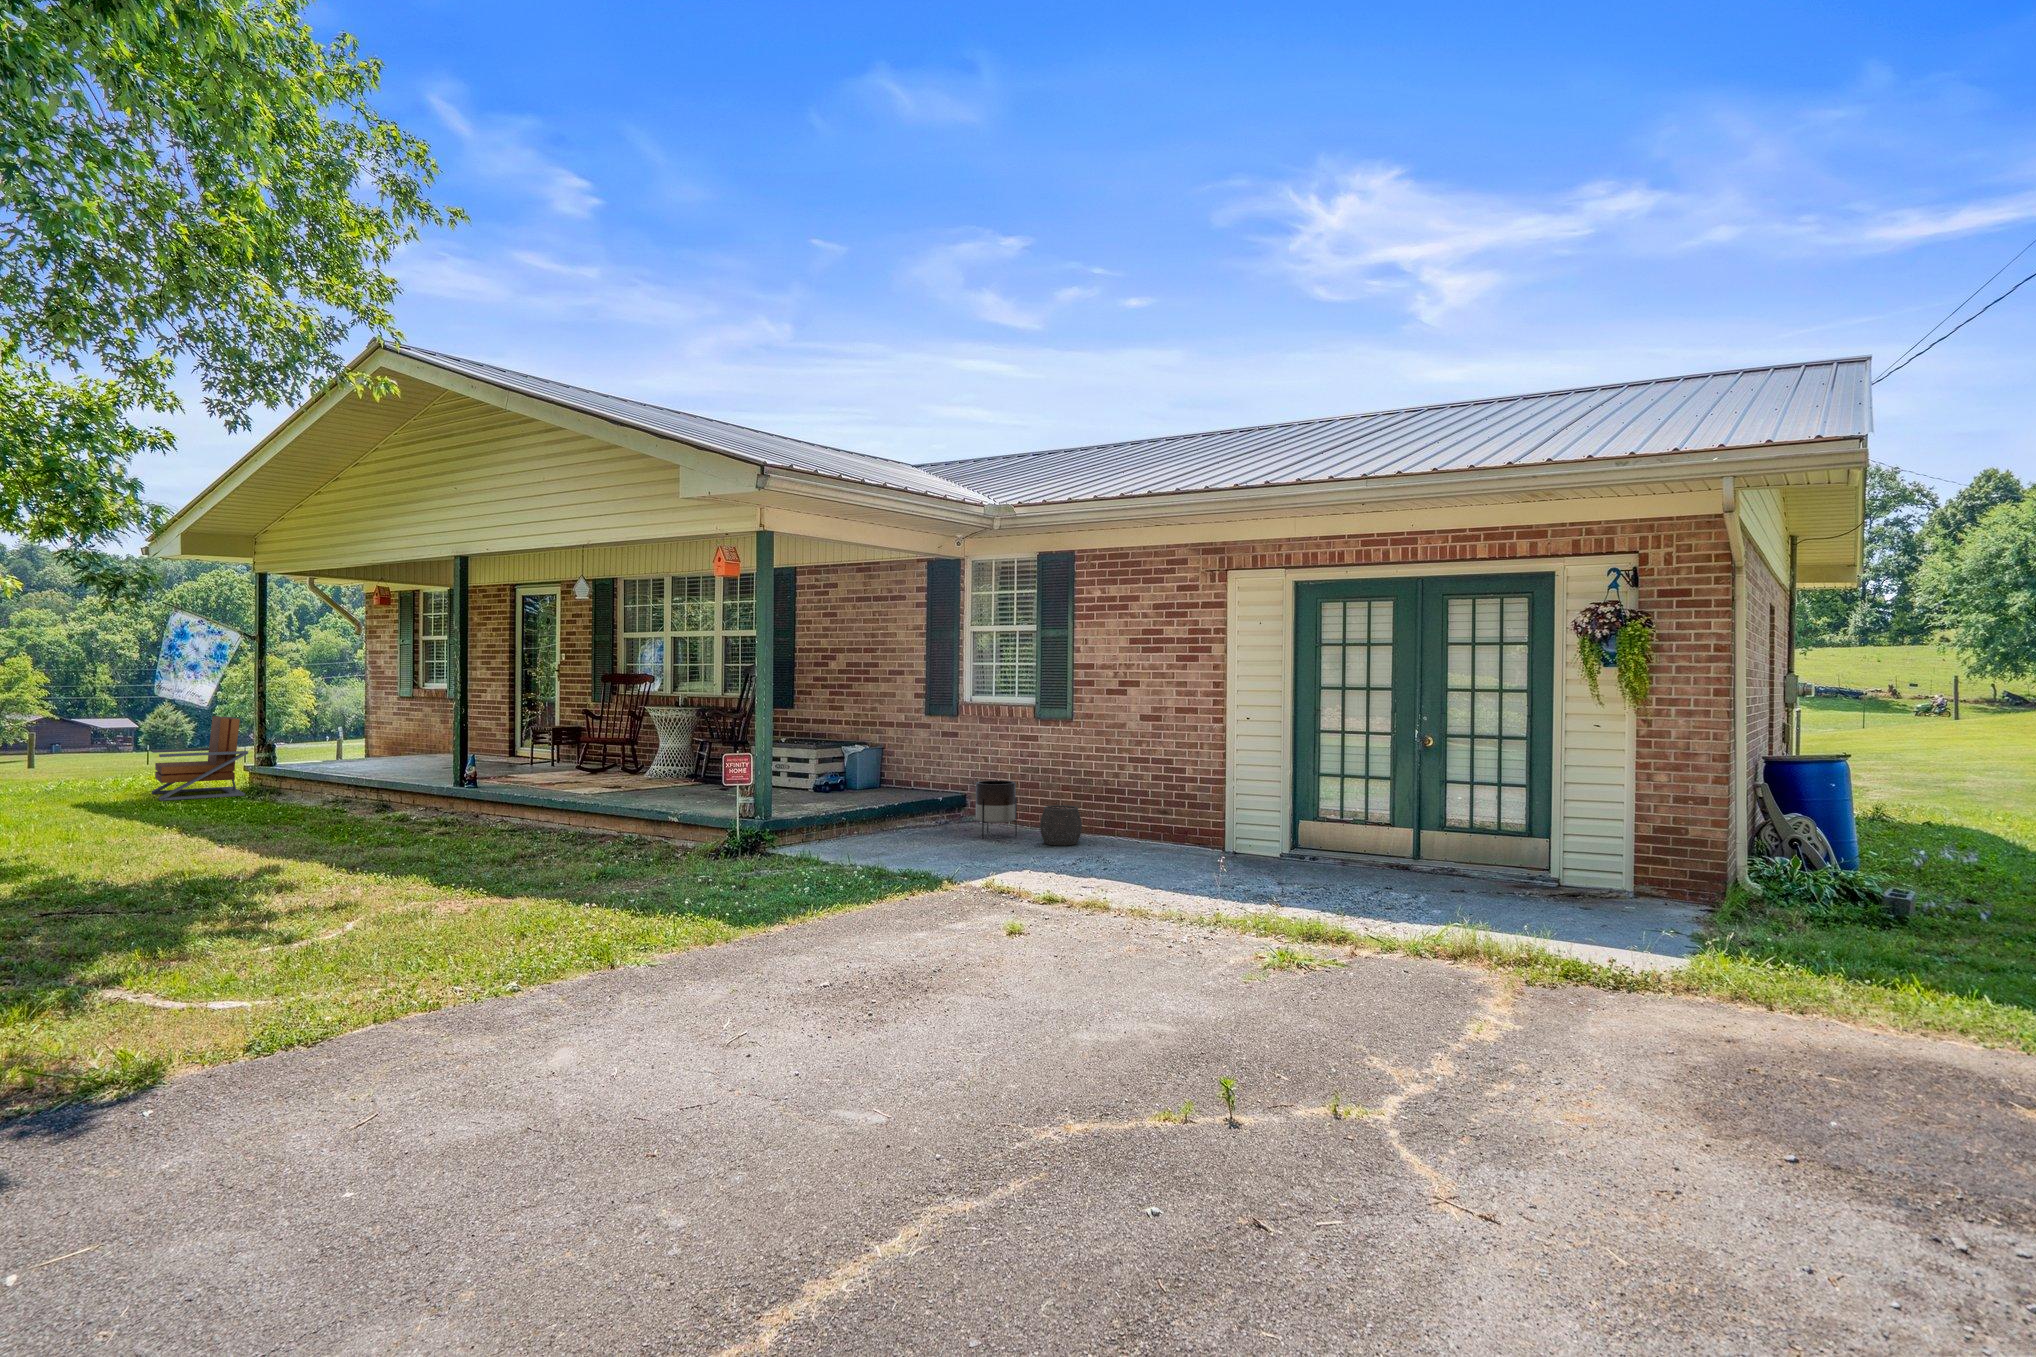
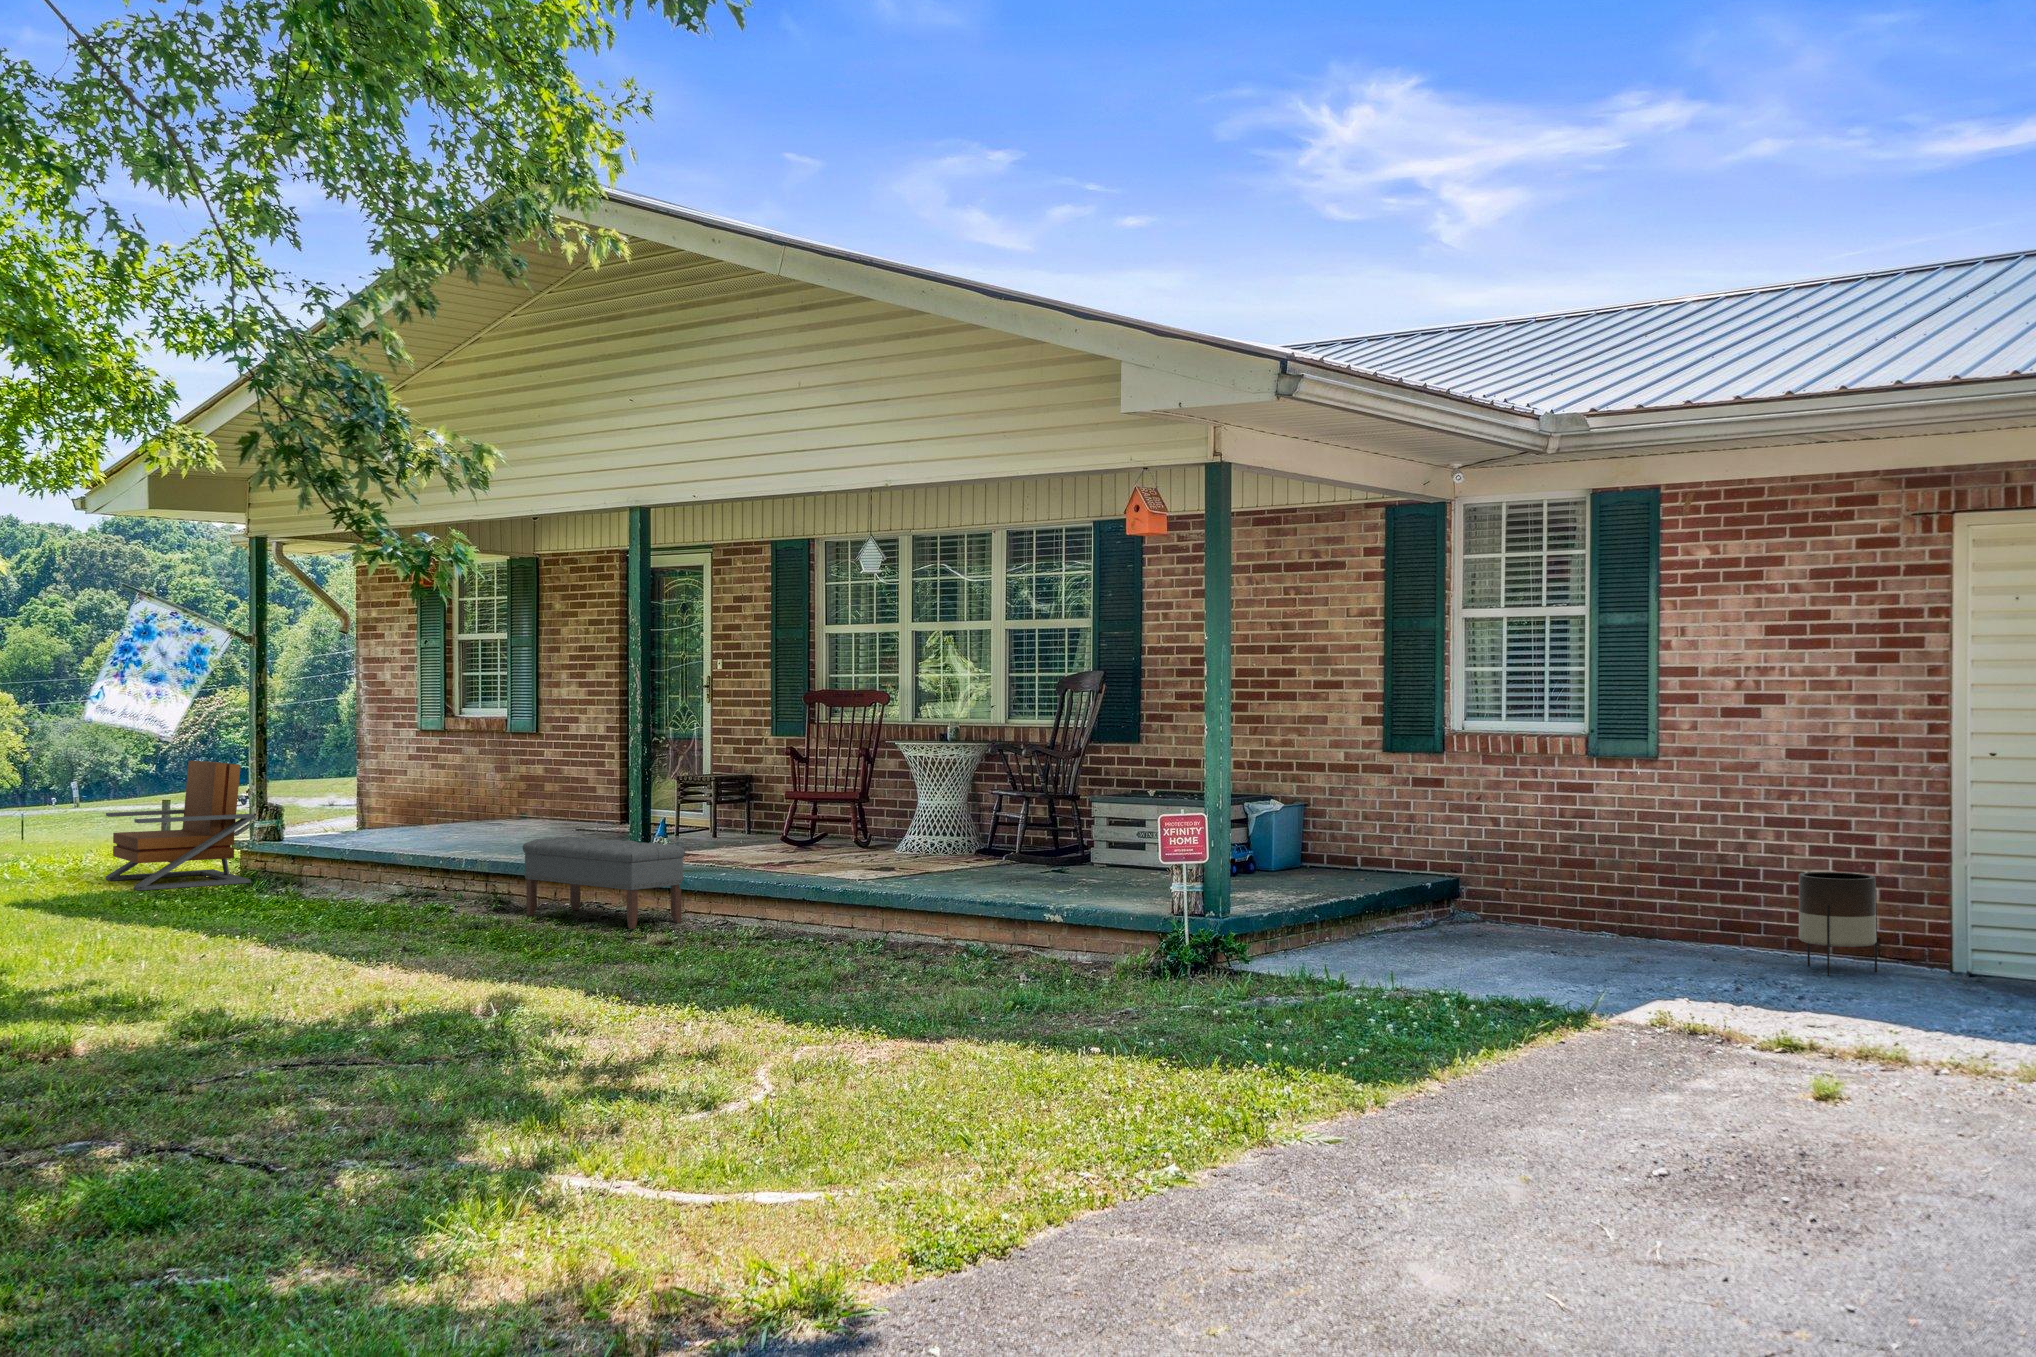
bench: none [385,767,484,827] -> present [523,836,685,929]
planter: present [975,781,1017,839] -> present [1799,872,1877,976]
woven basket: present [1040,805,1082,846] -> none [1616,894,1689,959]

